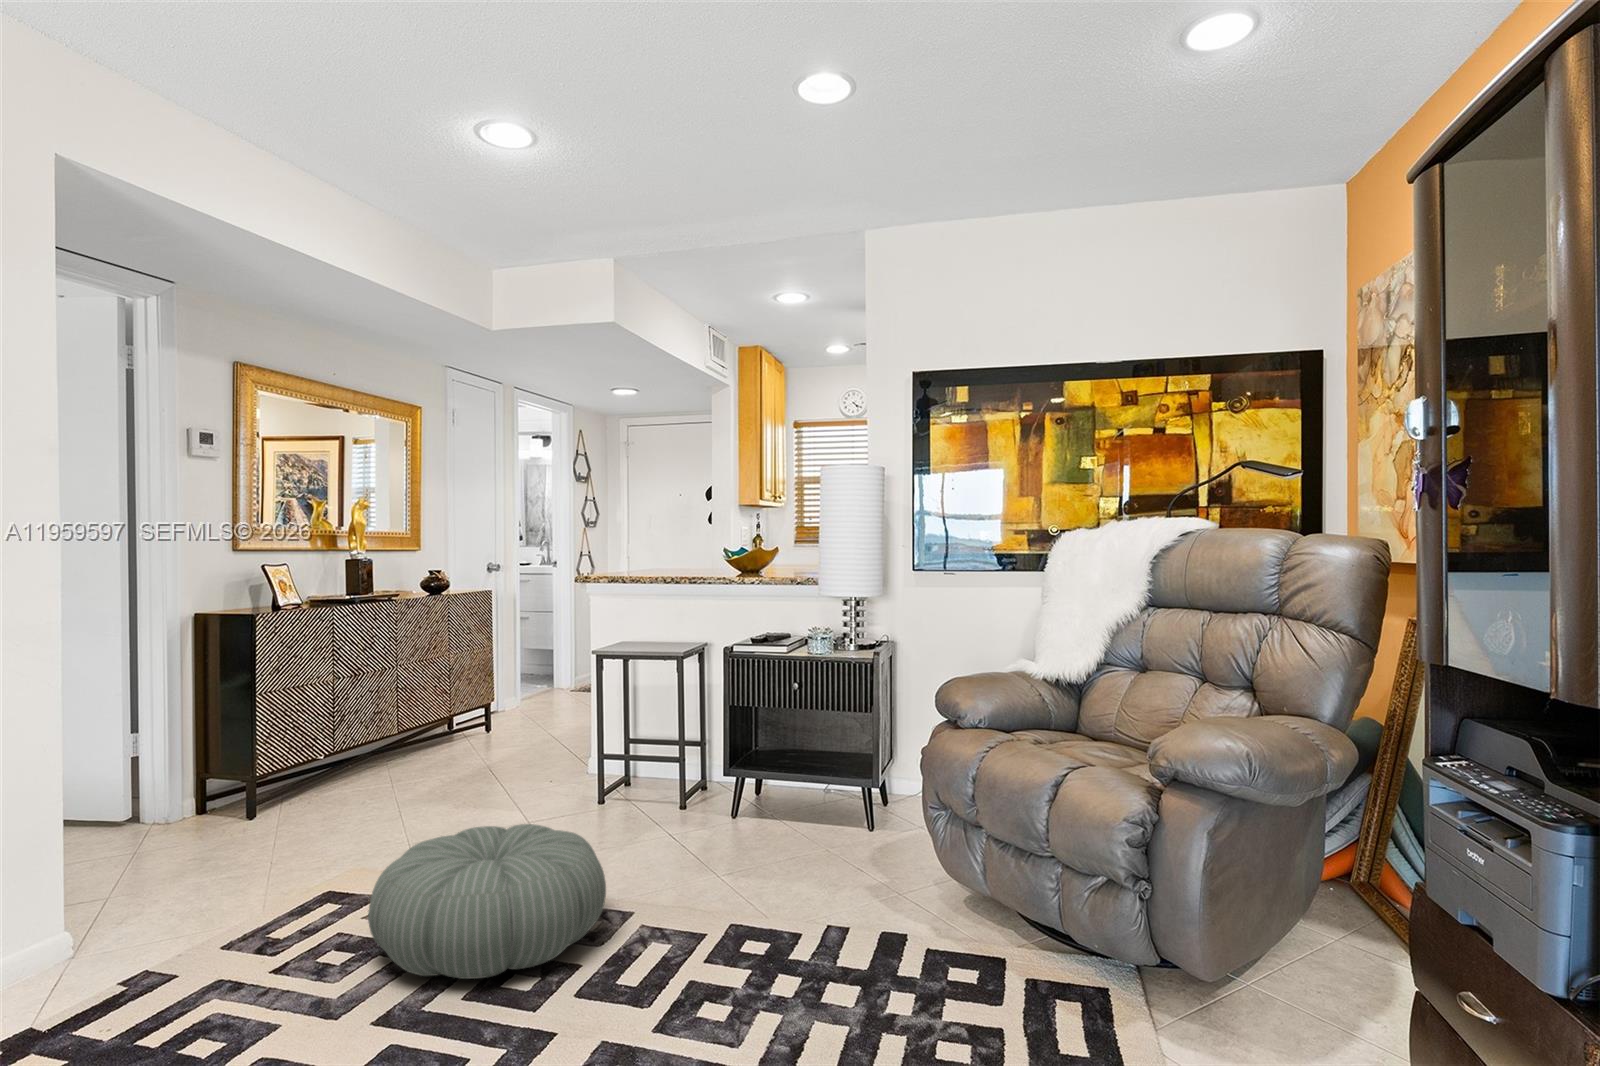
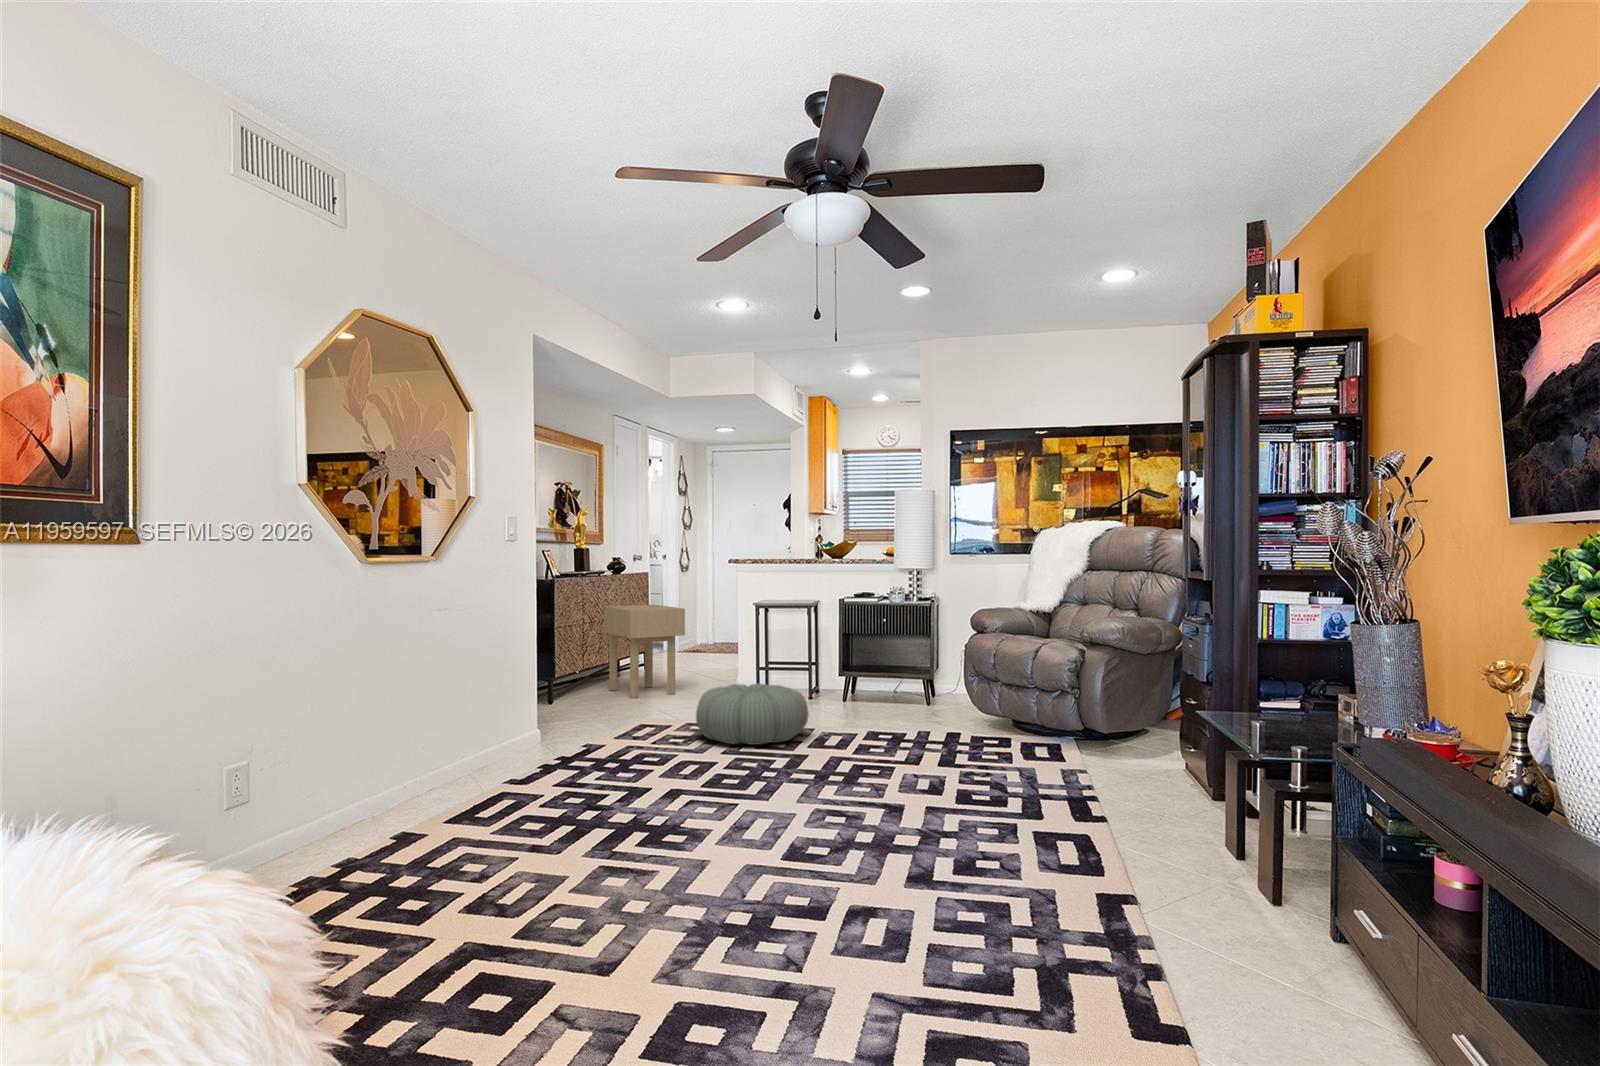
side table: none [381,644,494,801] -> present [604,605,685,698]

